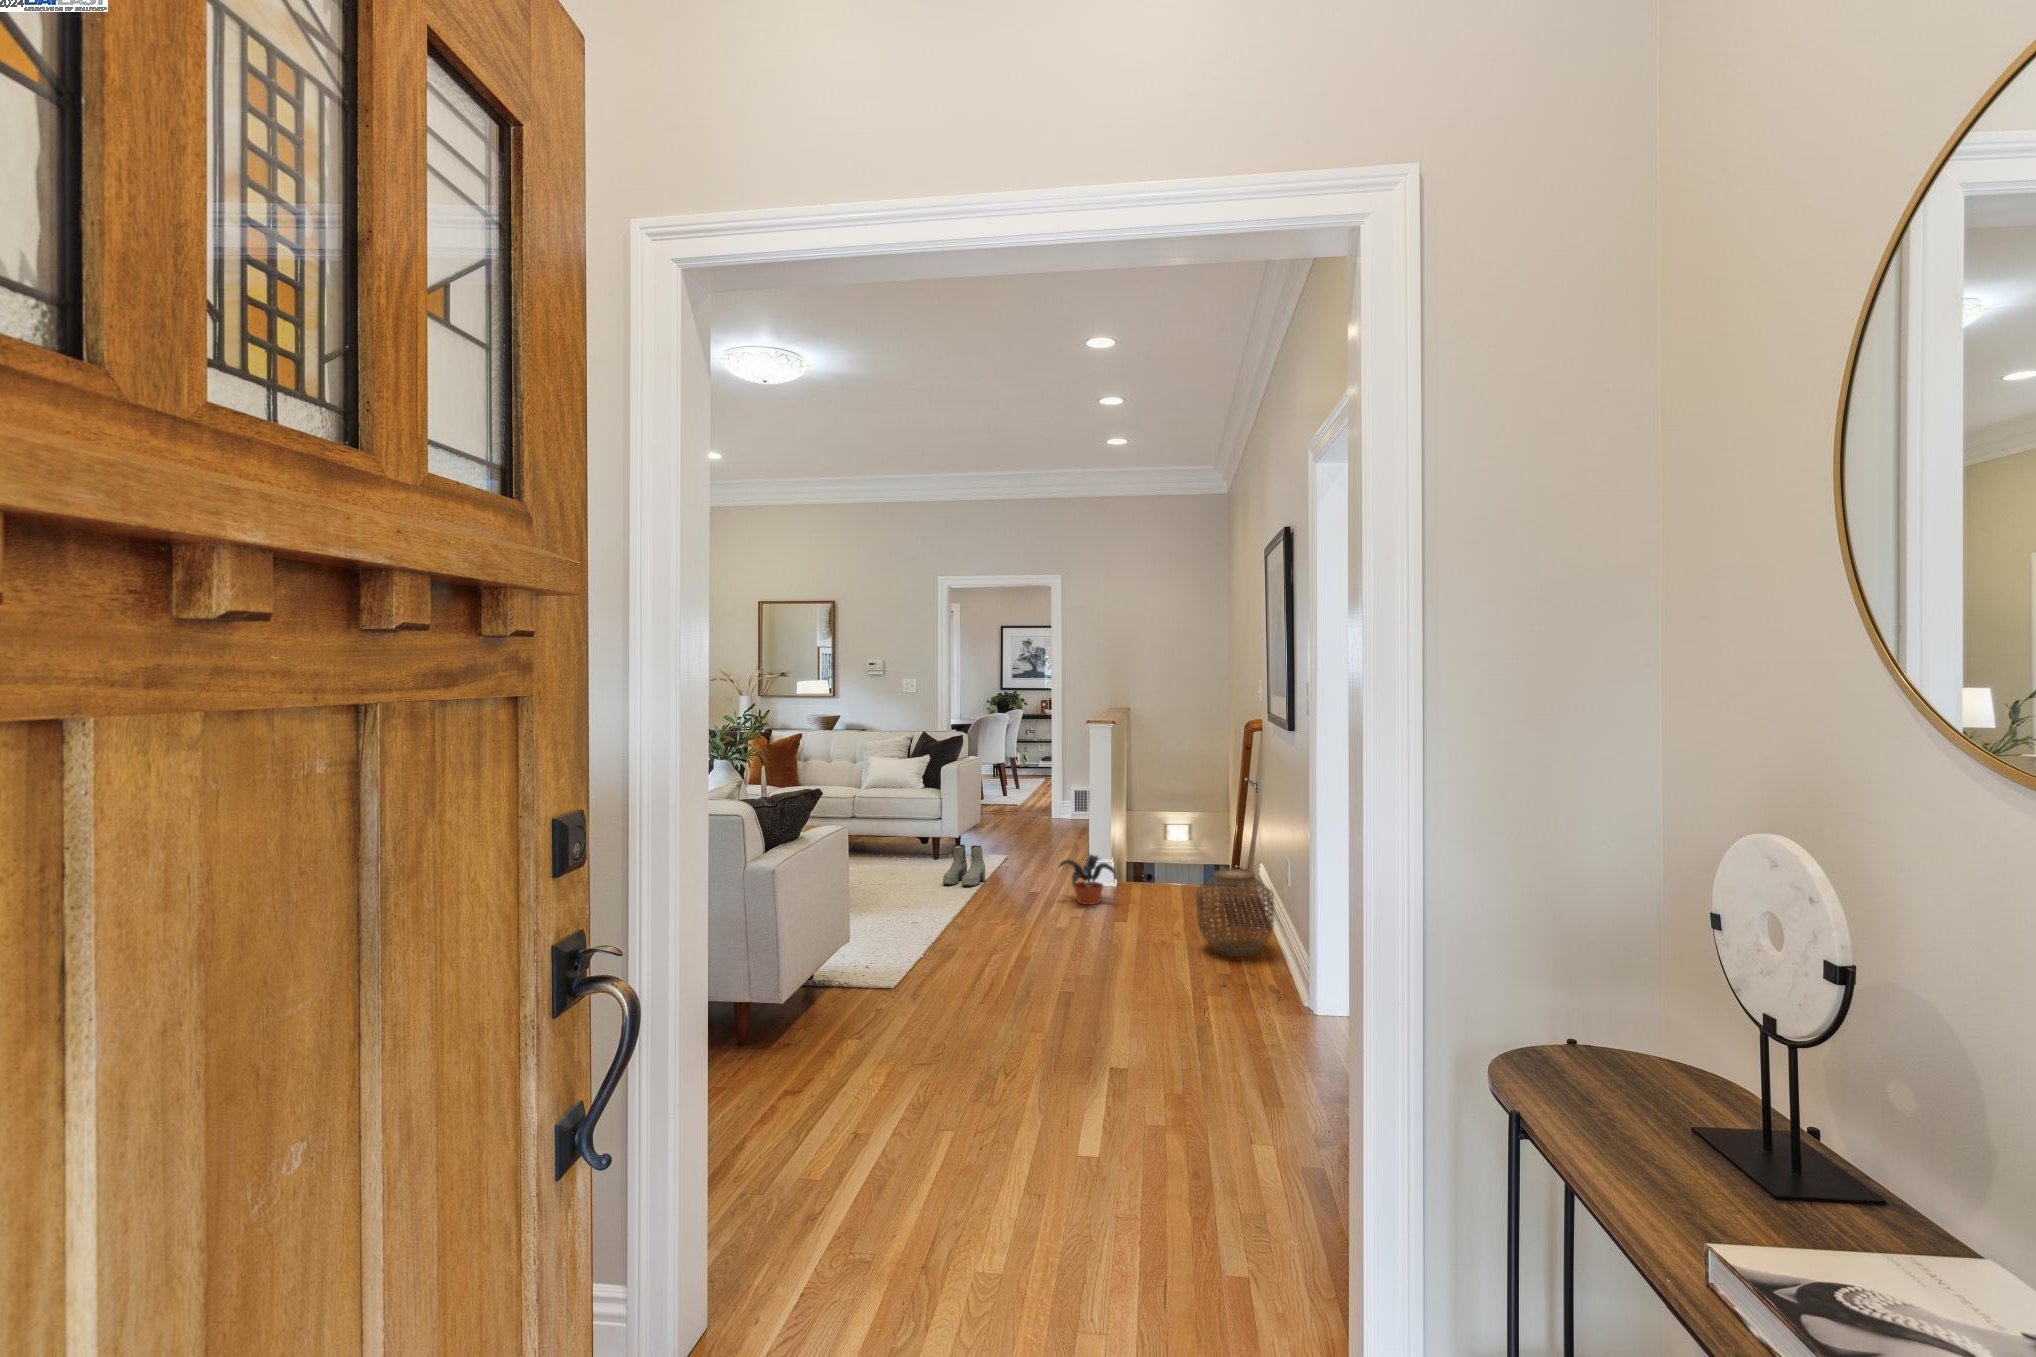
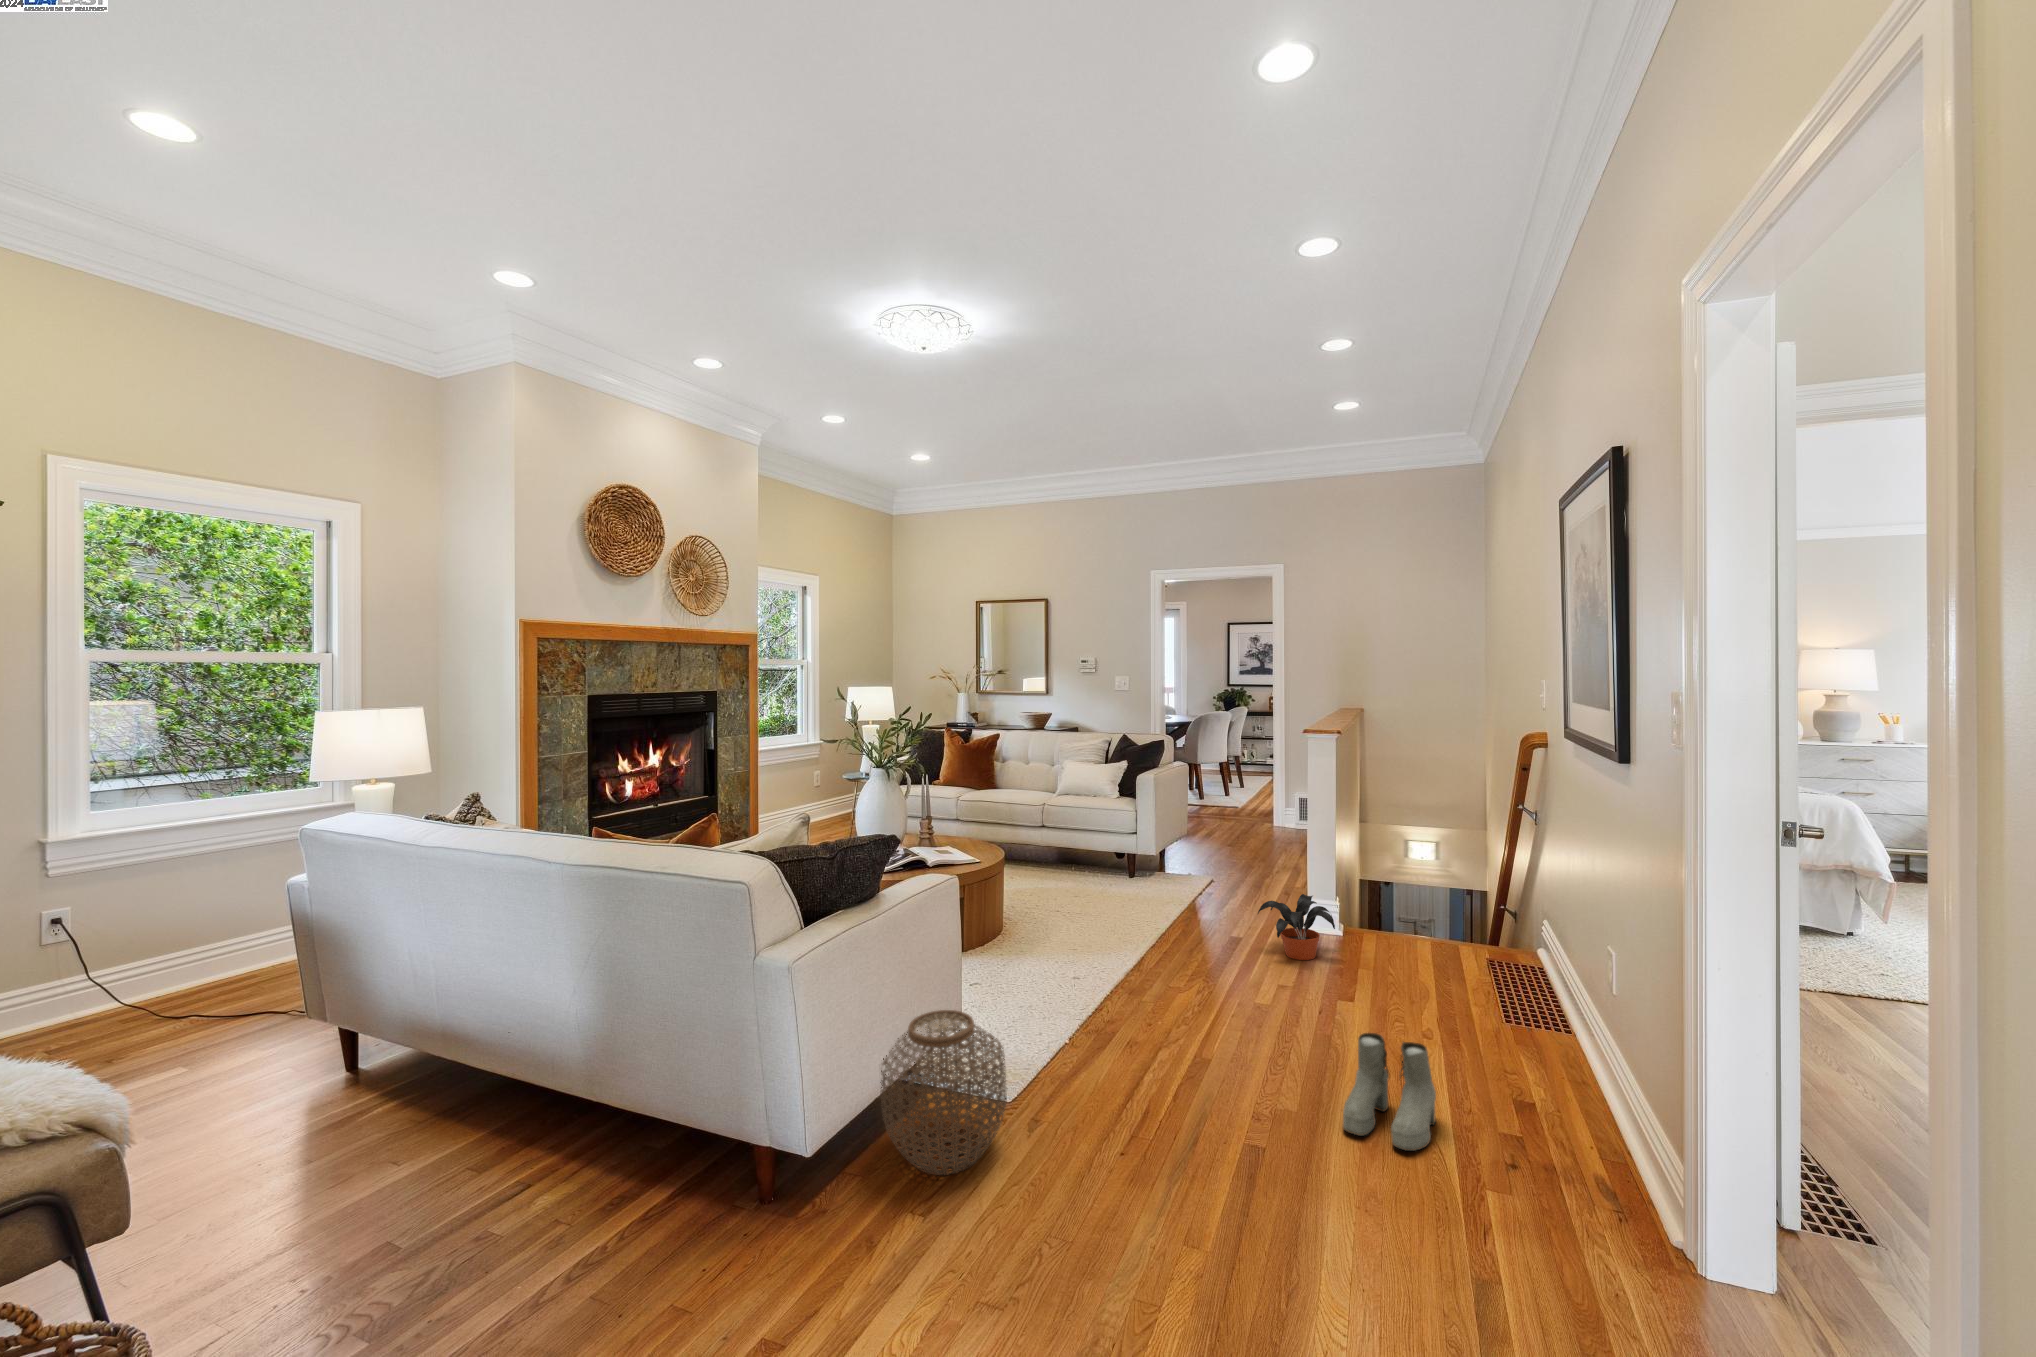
boots: present [943,845,985,886] -> present [1343,1033,1436,1151]
woven basket: present [1196,869,1274,957] -> present [880,1010,1006,1175]

